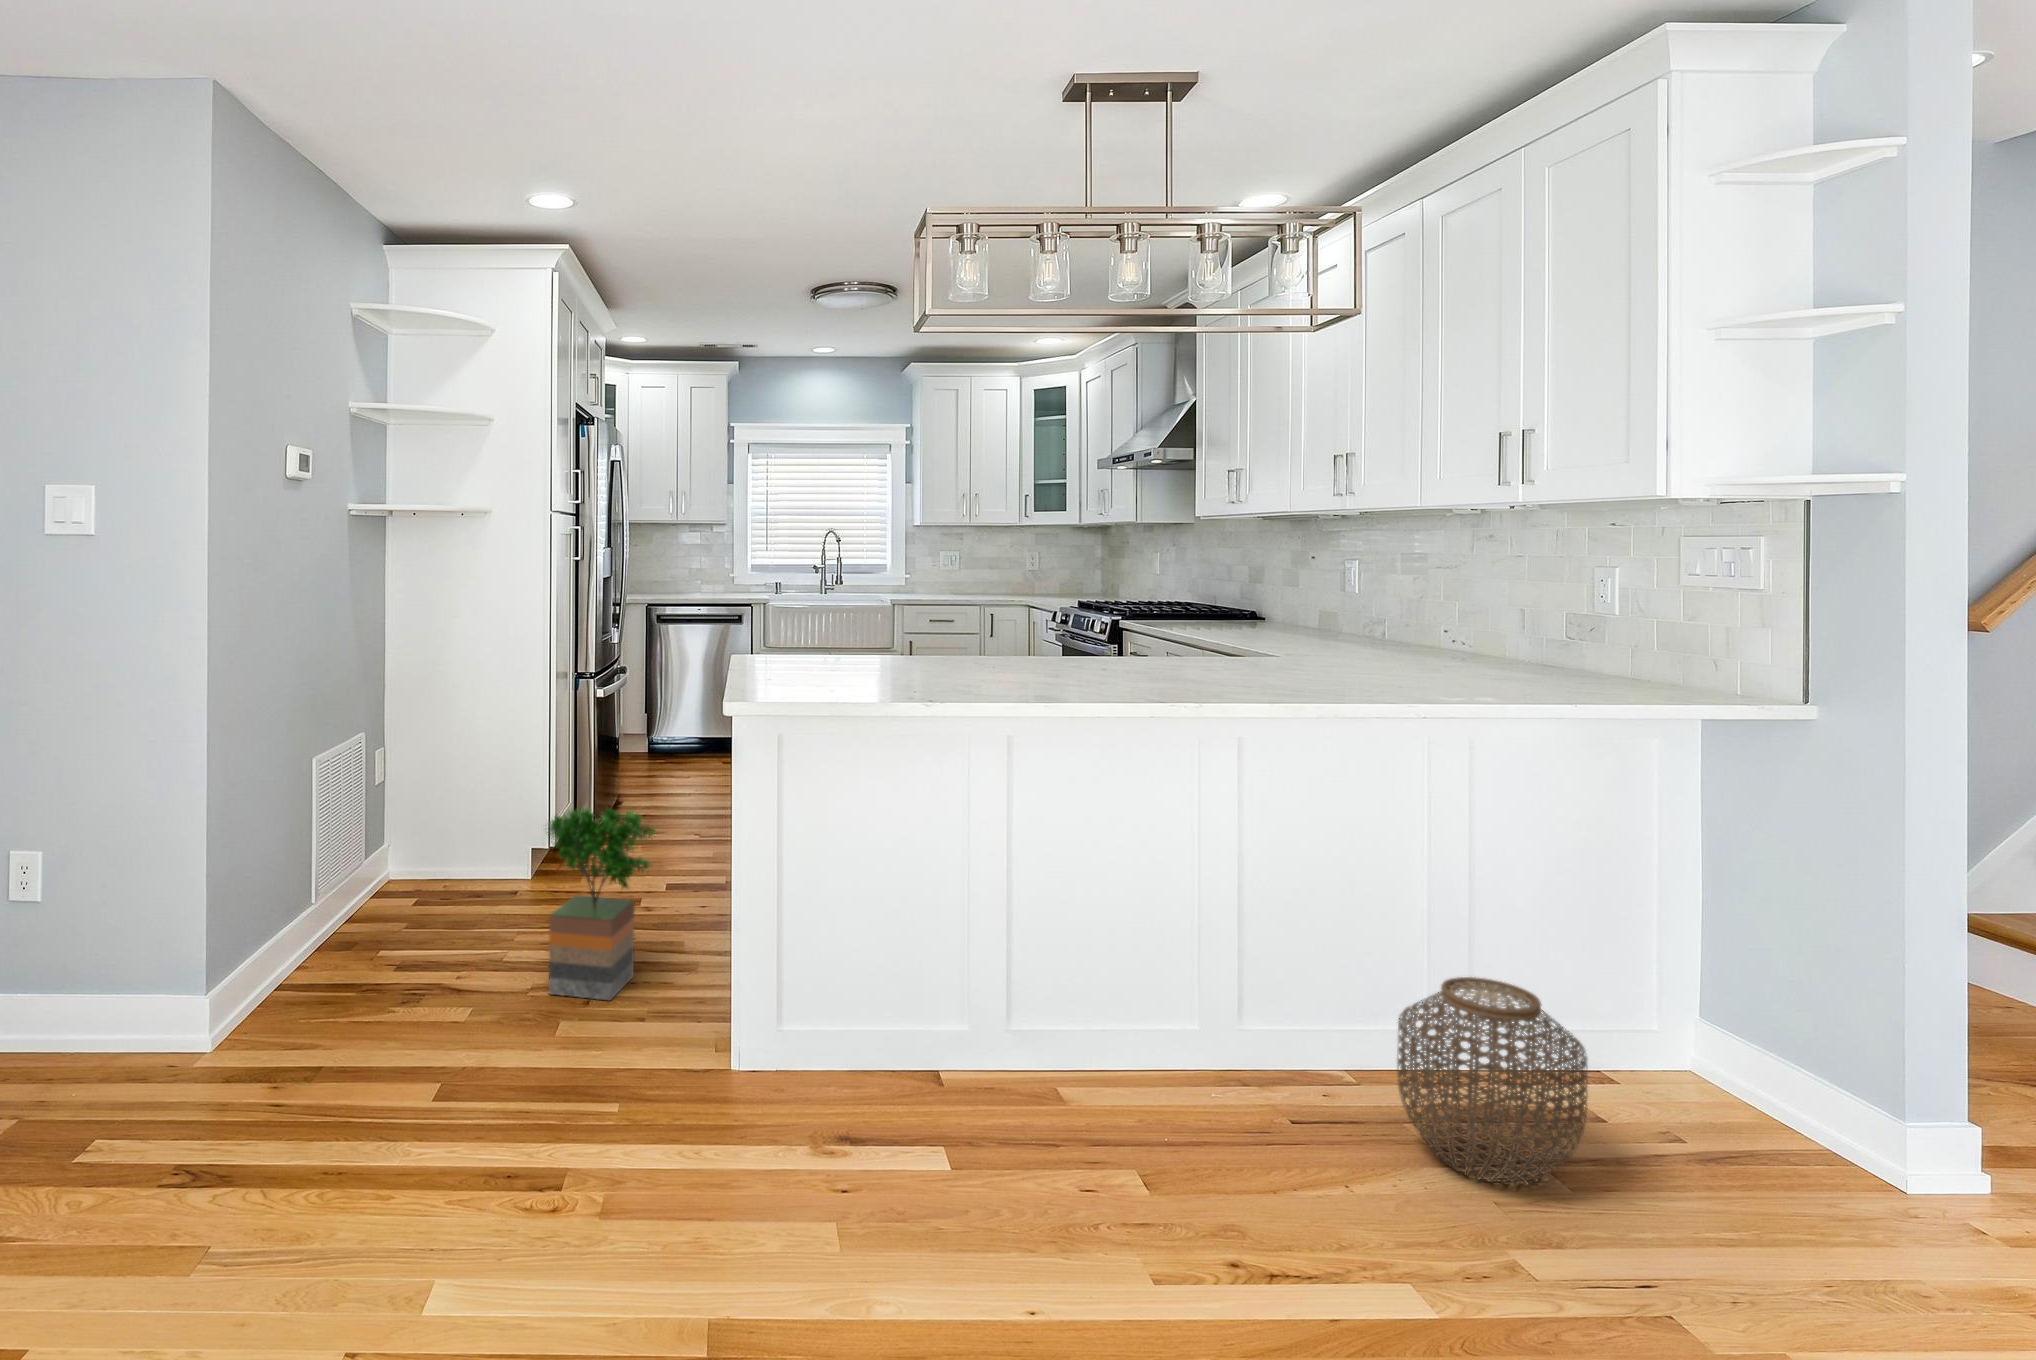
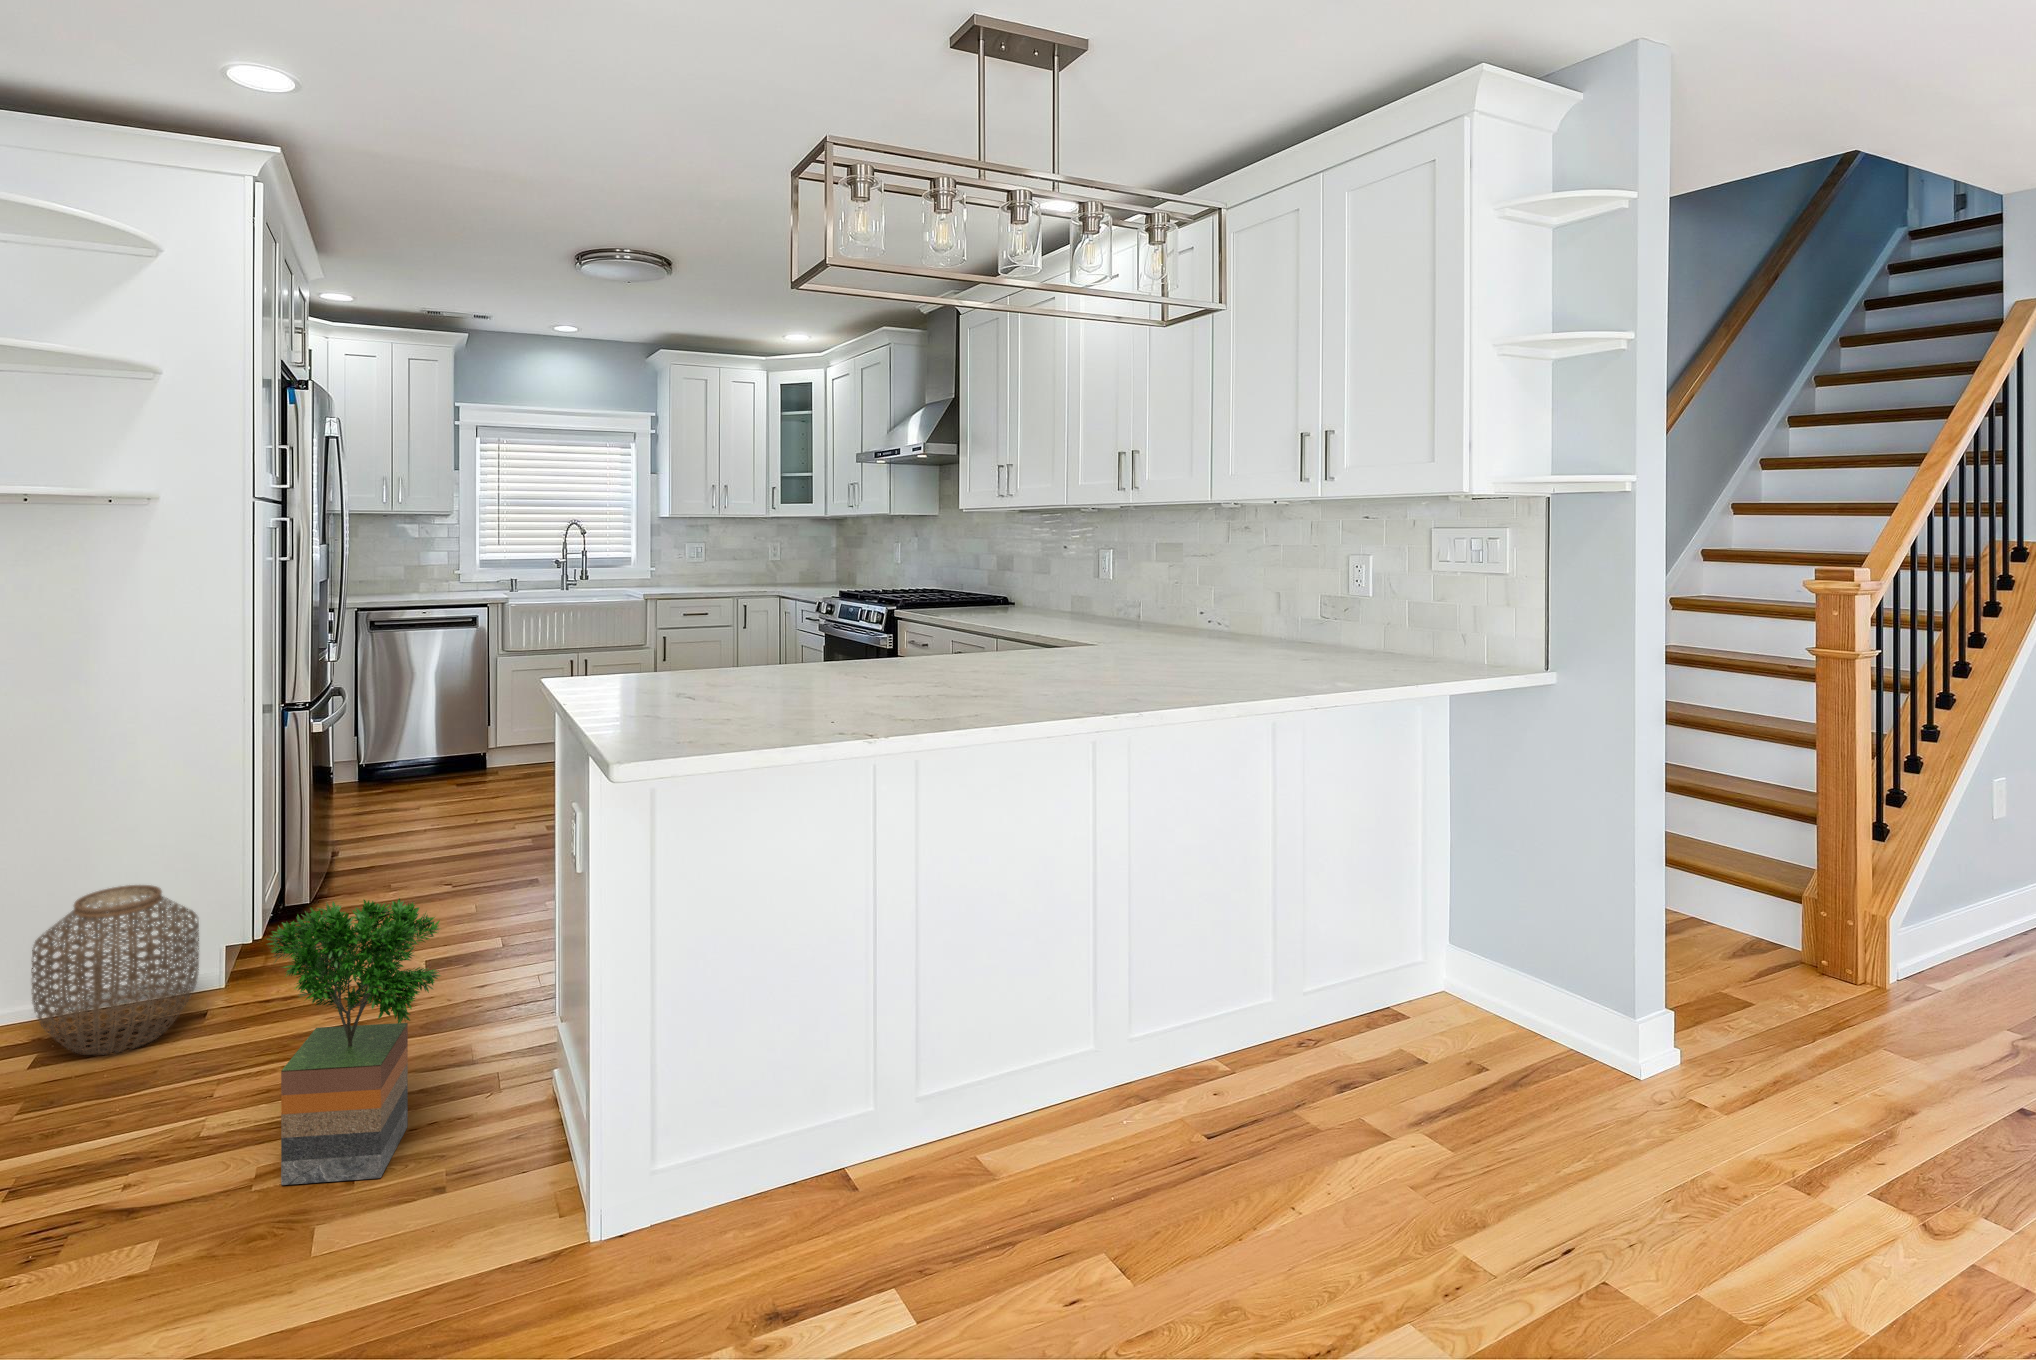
woven basket: present [1397,977,1587,1185] -> present [31,885,199,1055]

